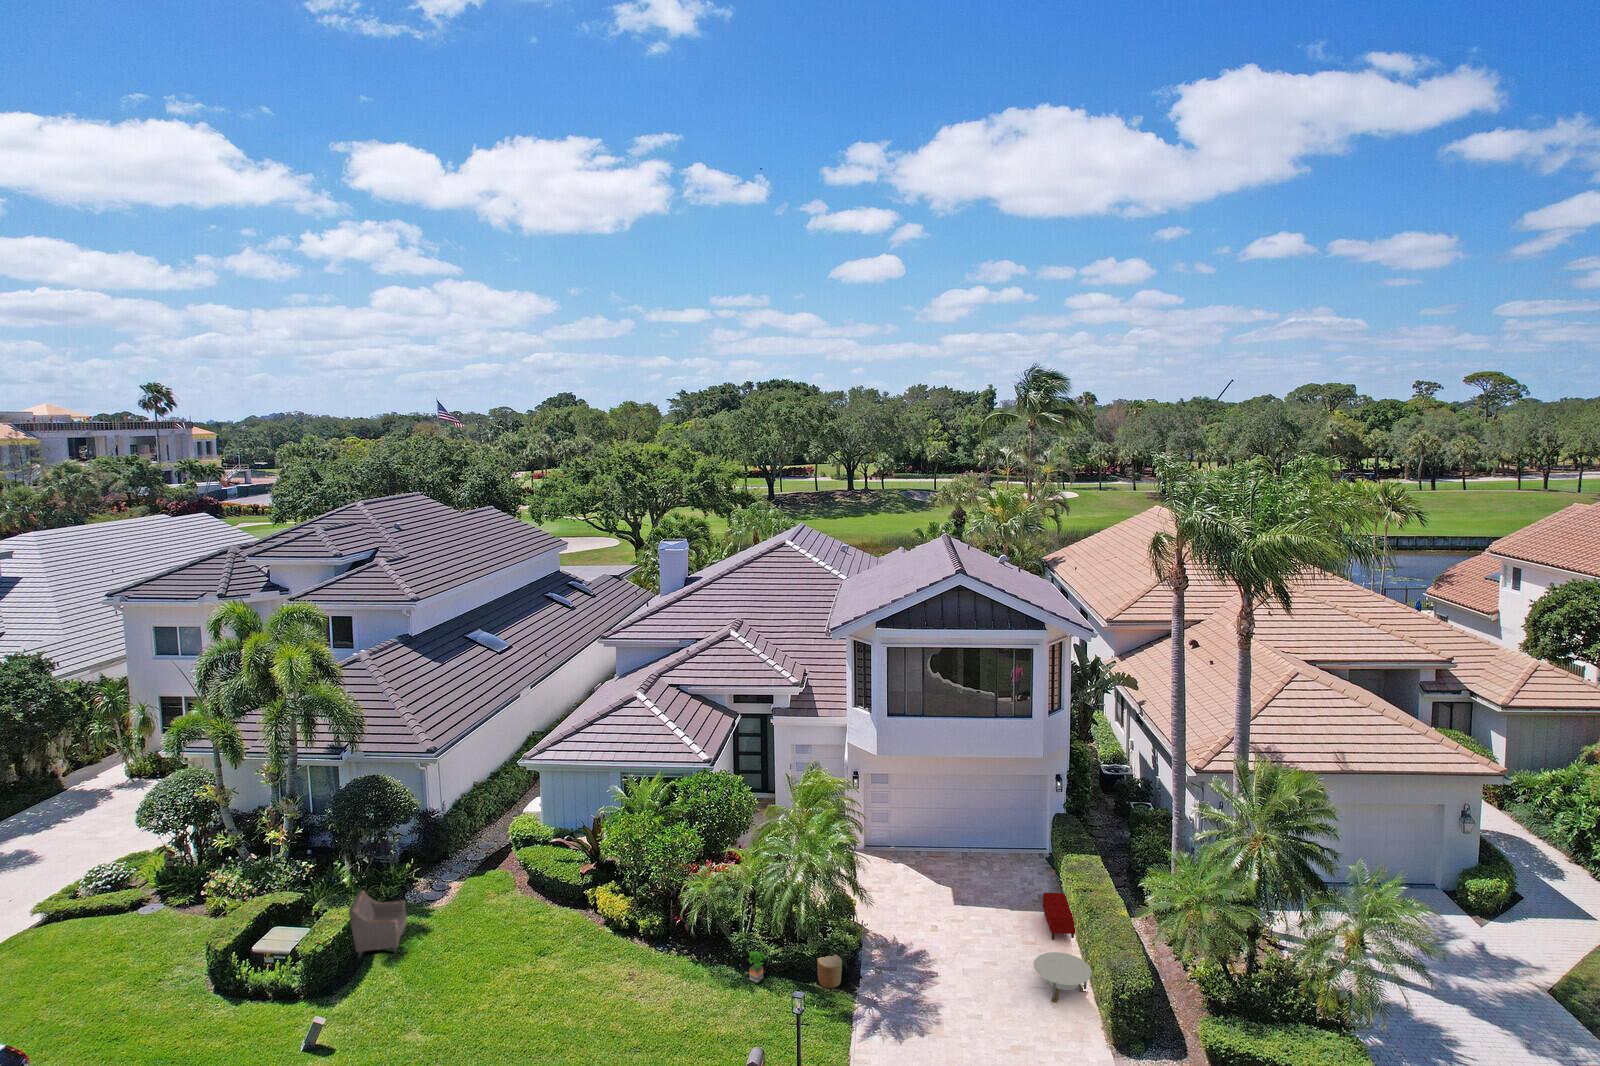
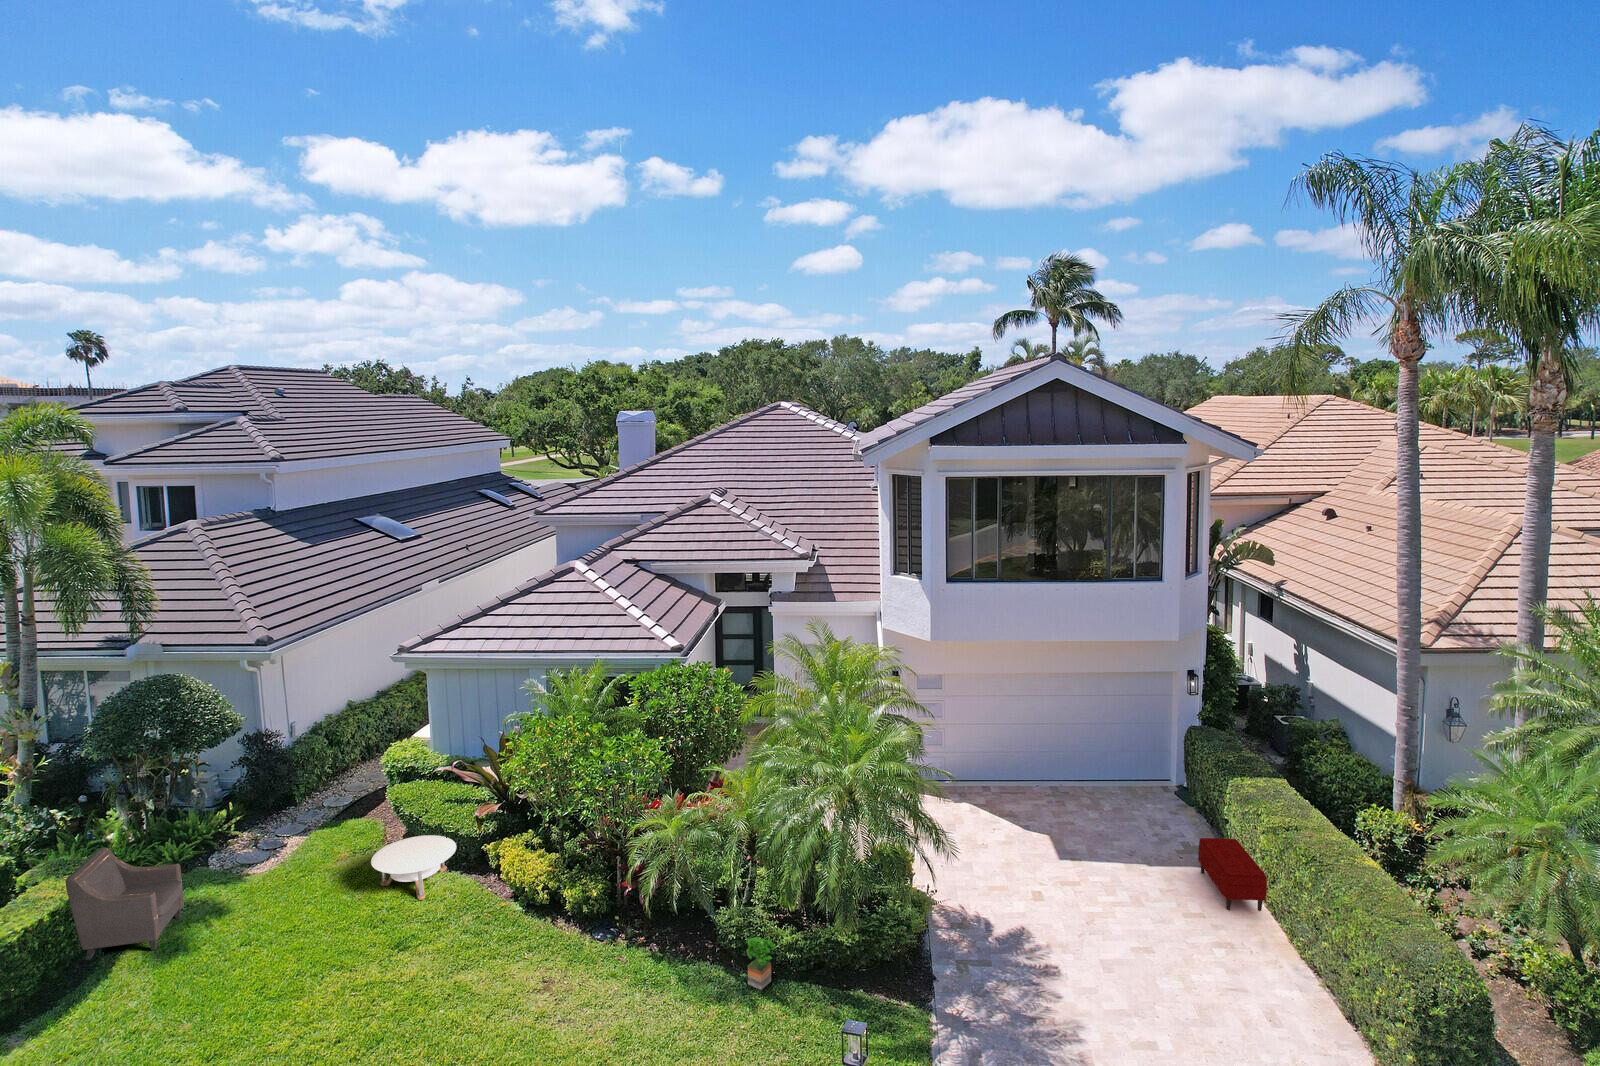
round table: present [1034,952,1092,1003] -> present [371,835,456,900]
woven basket: present [817,955,842,988] -> none [862,939,905,998]

